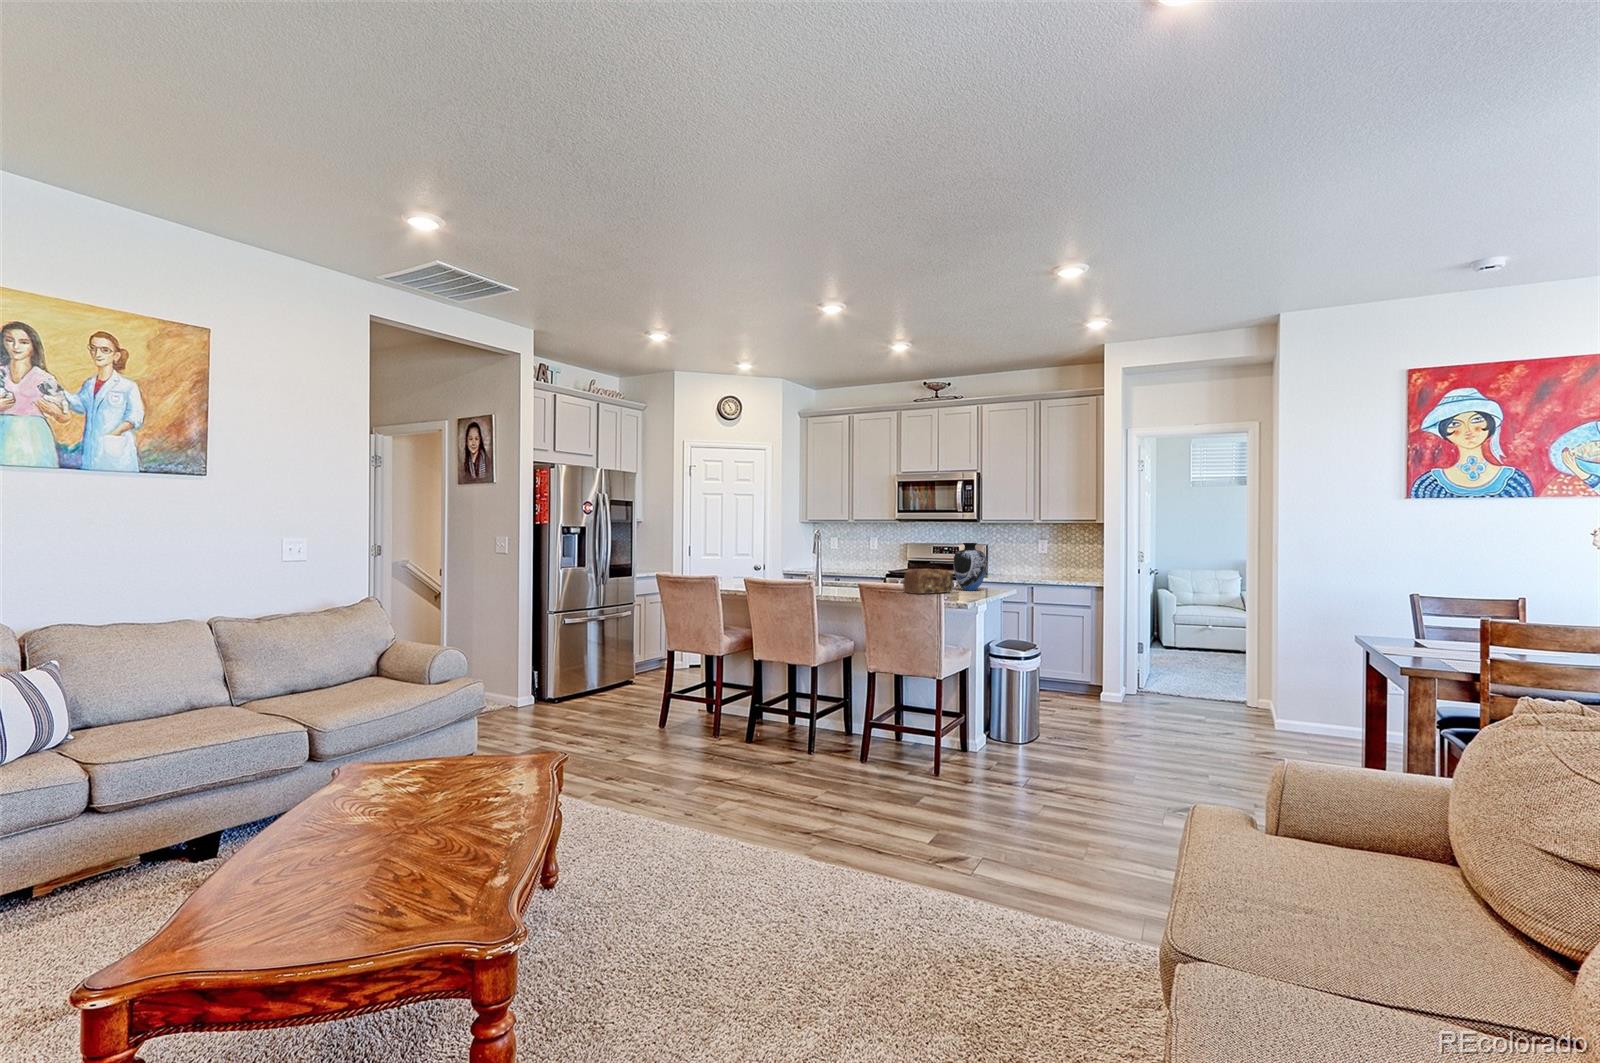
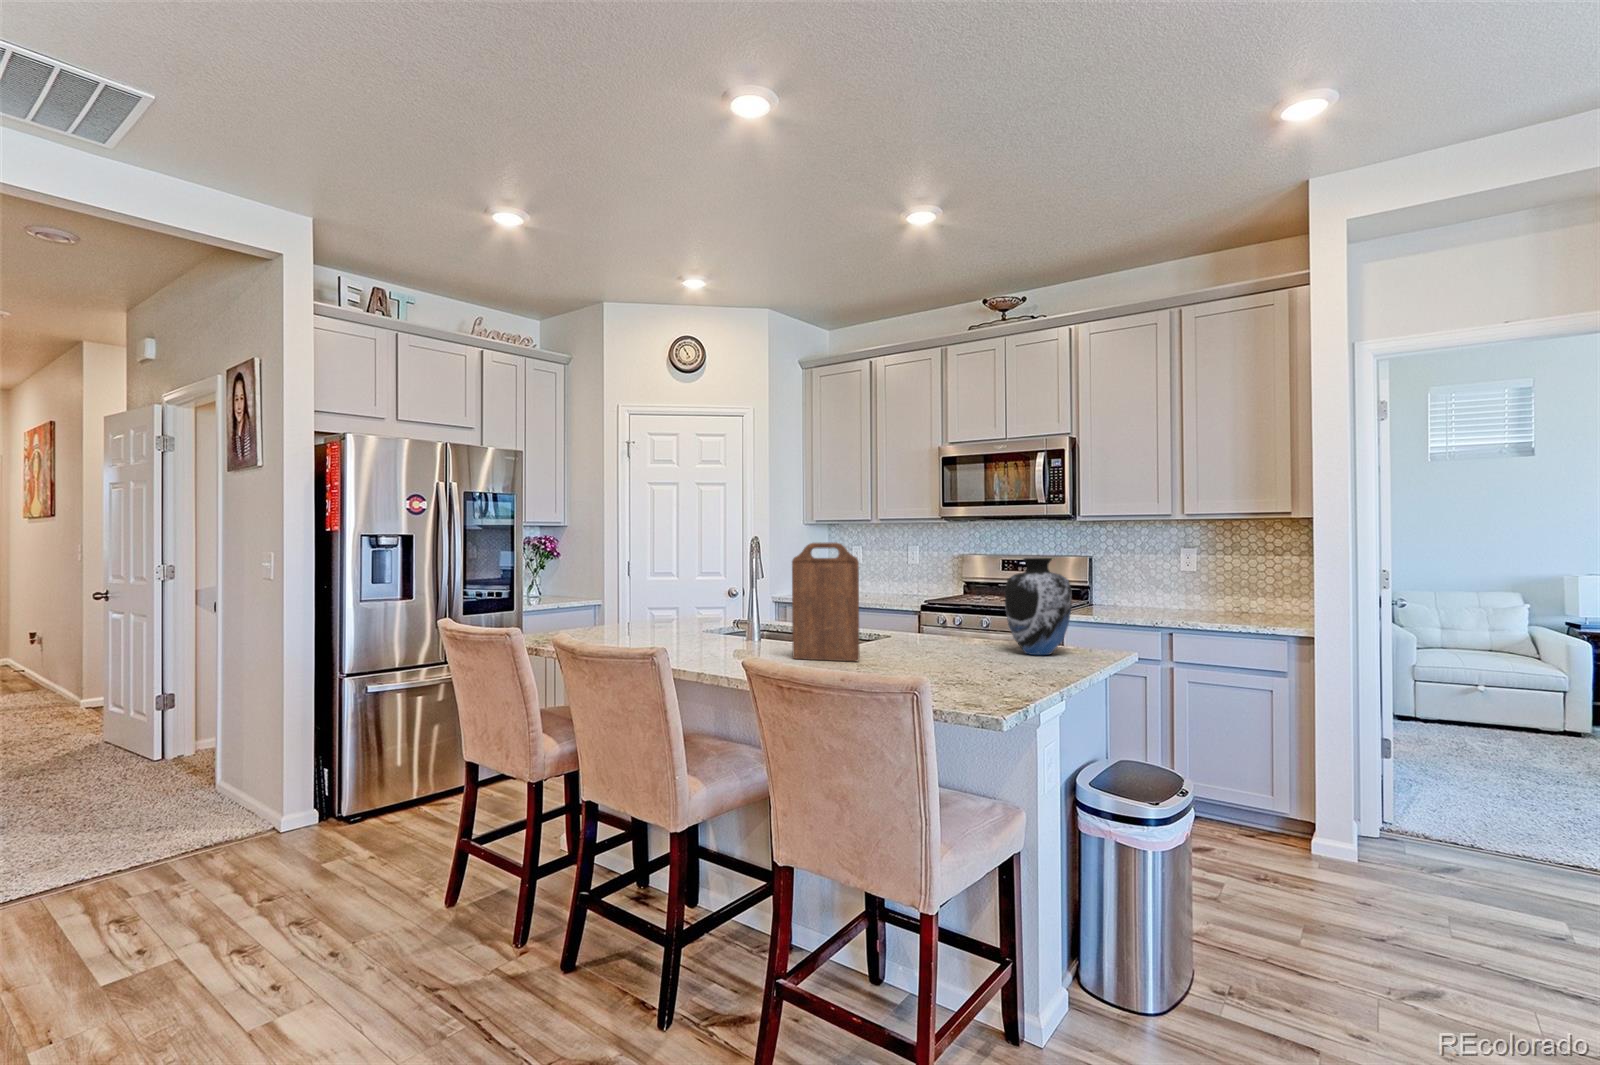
cutting board: none [854,534,888,592] -> present [792,542,860,661]
bread loaf: present [903,568,953,594] -> none [889,612,997,669]

